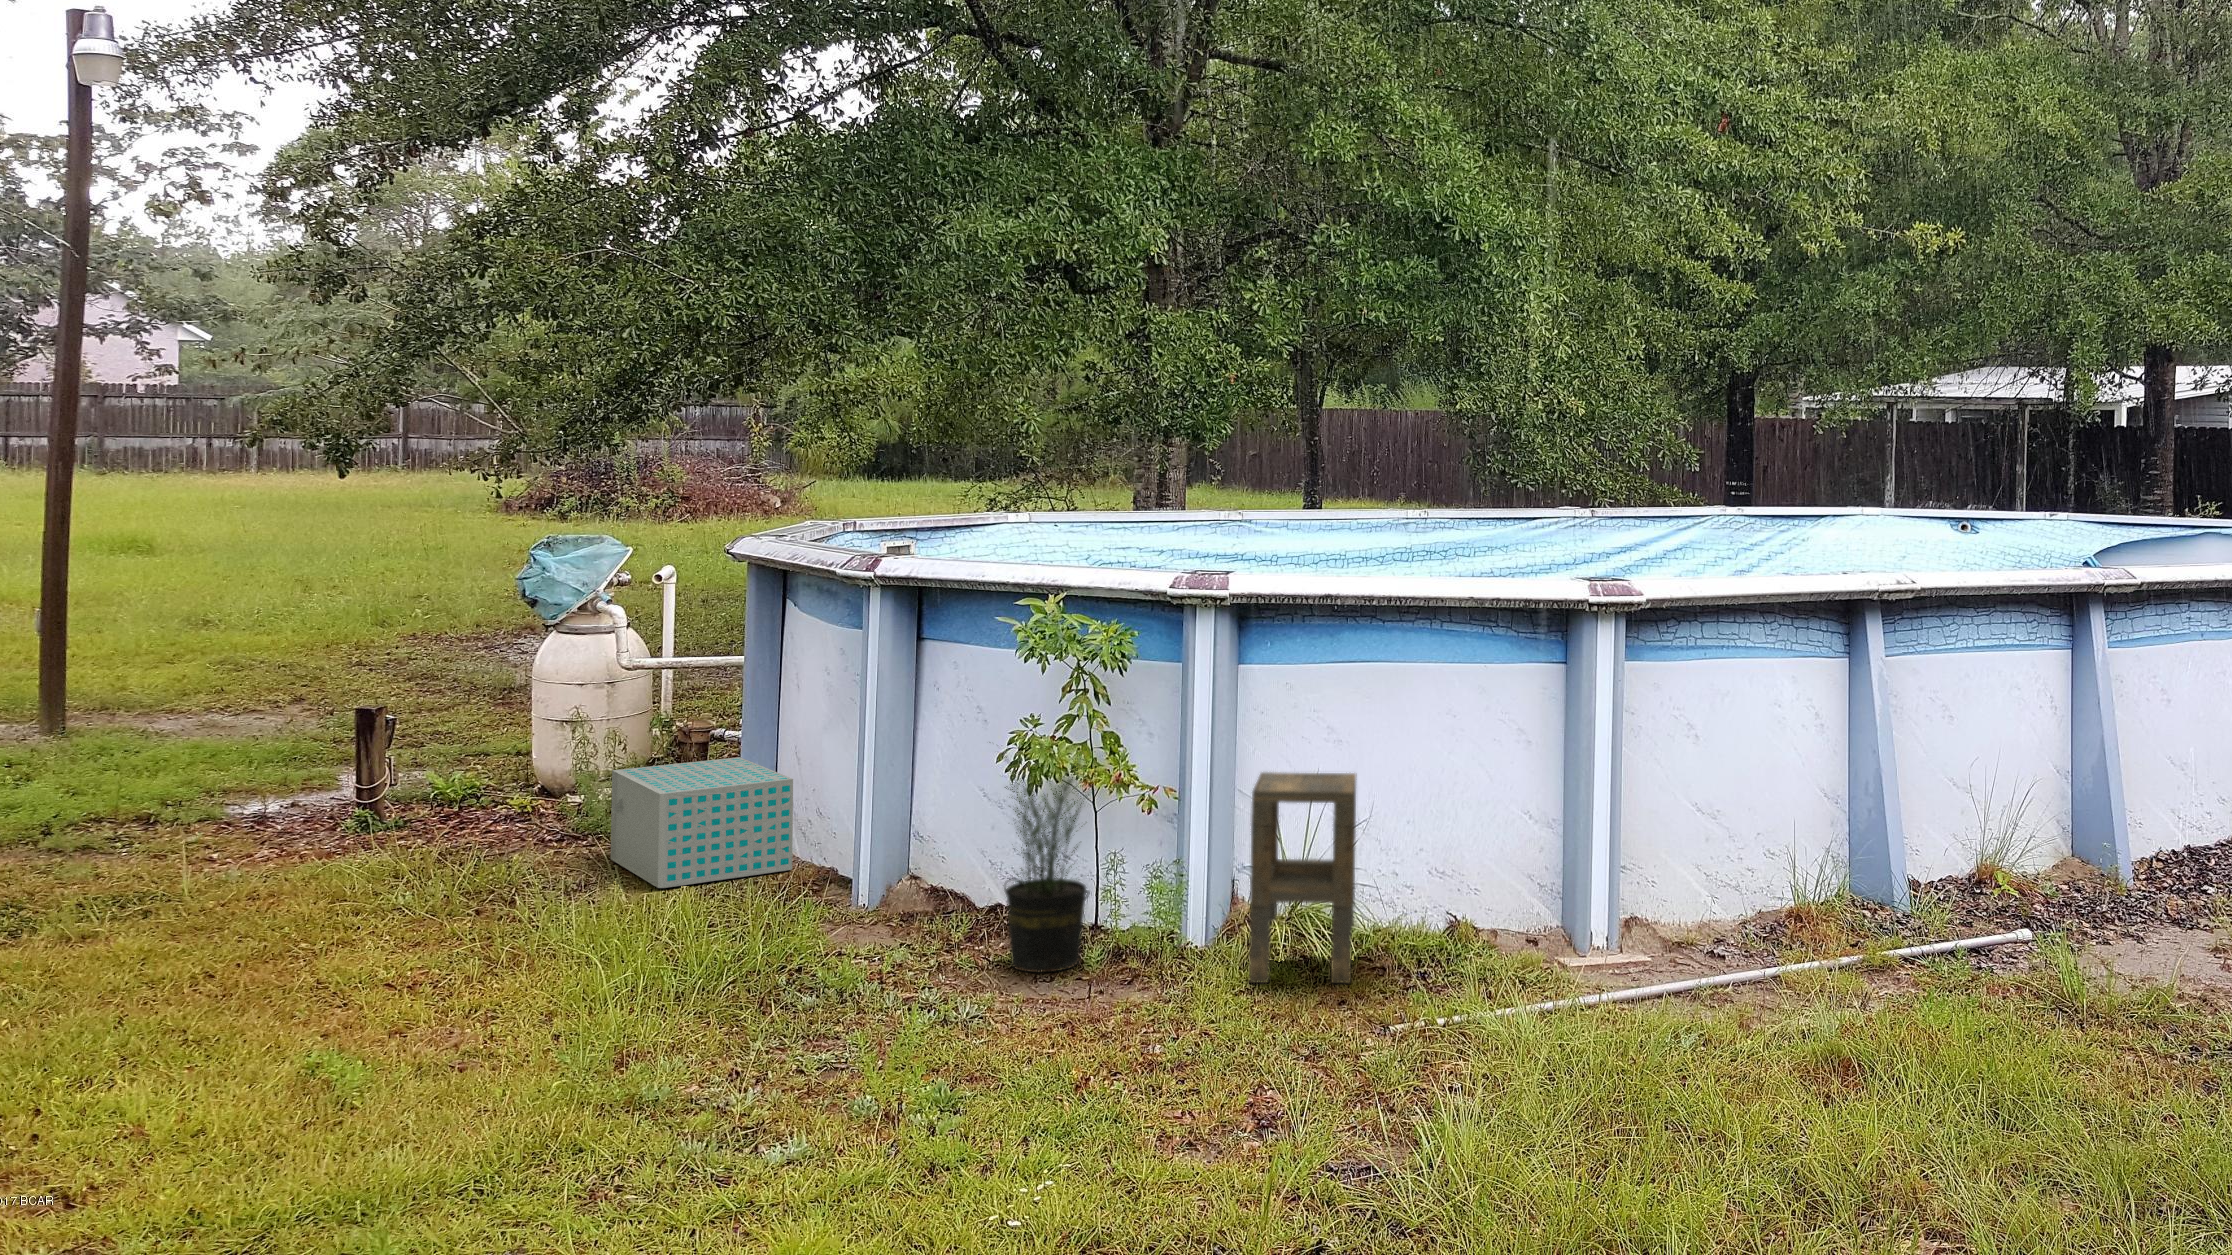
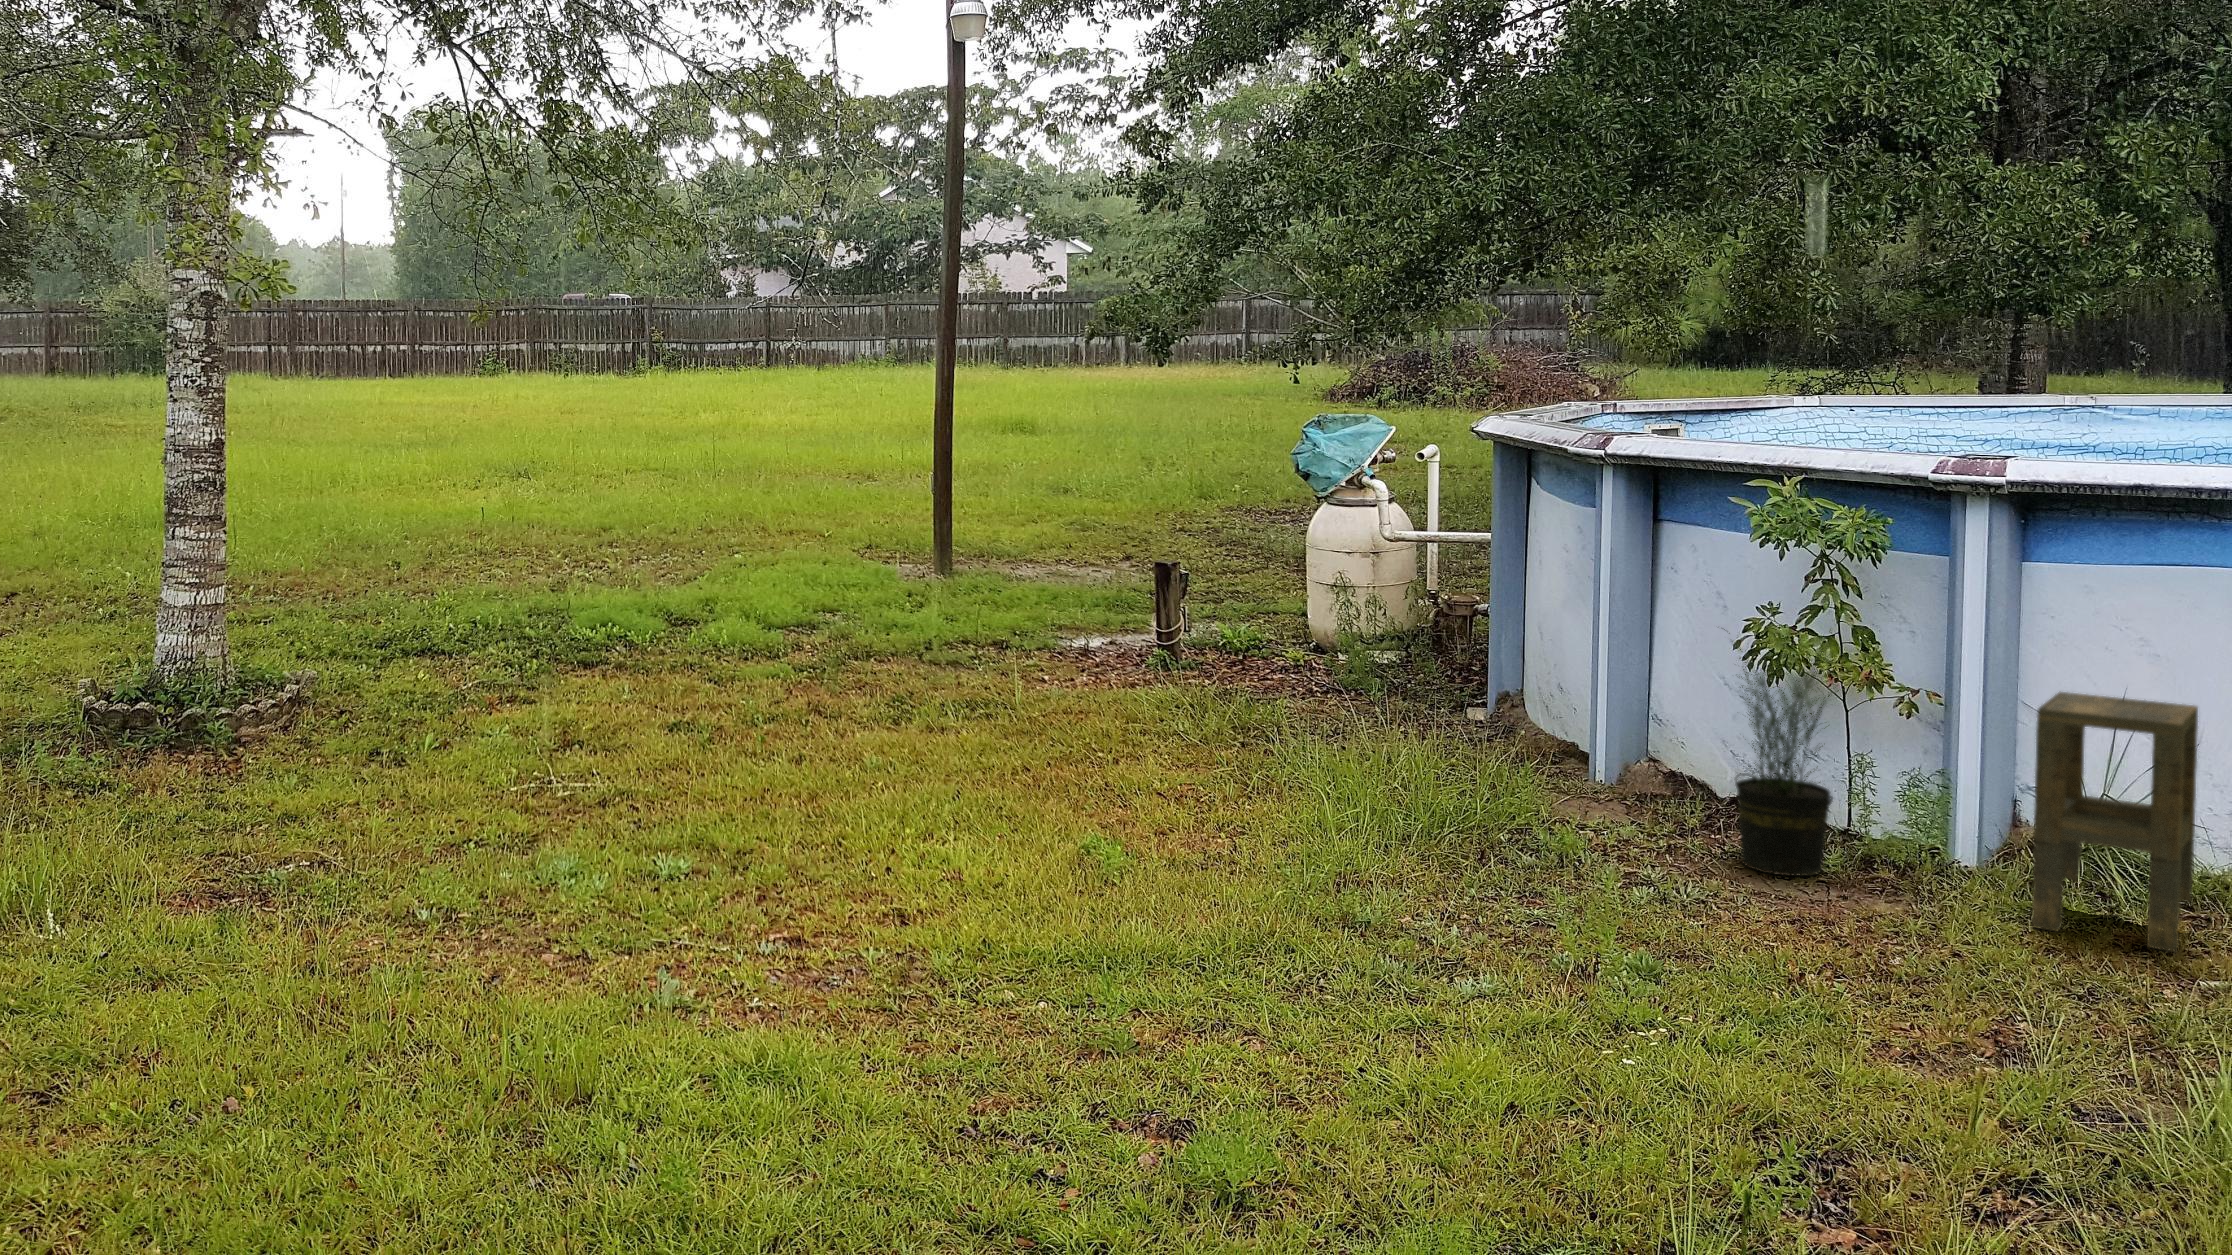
storage box: present [611,757,793,888] -> none [1362,629,1531,743]

